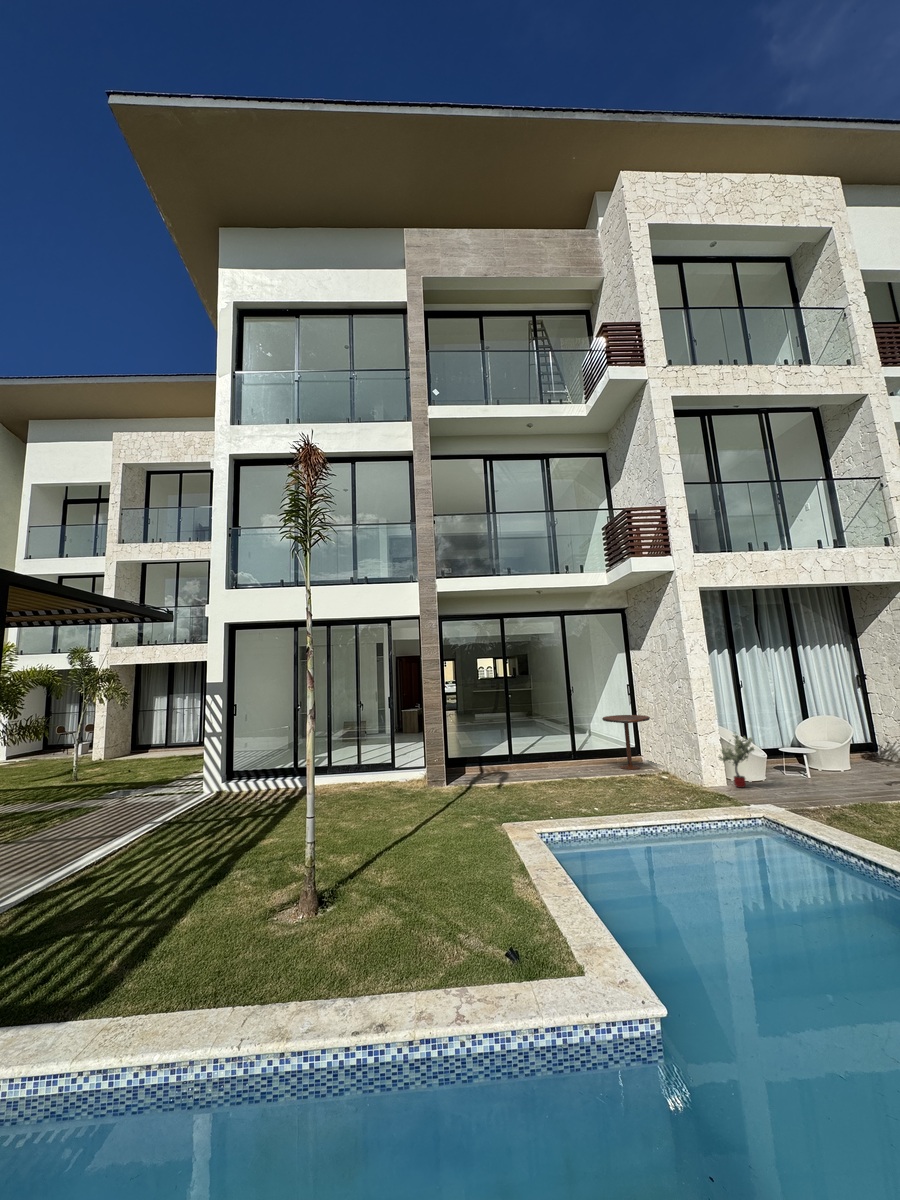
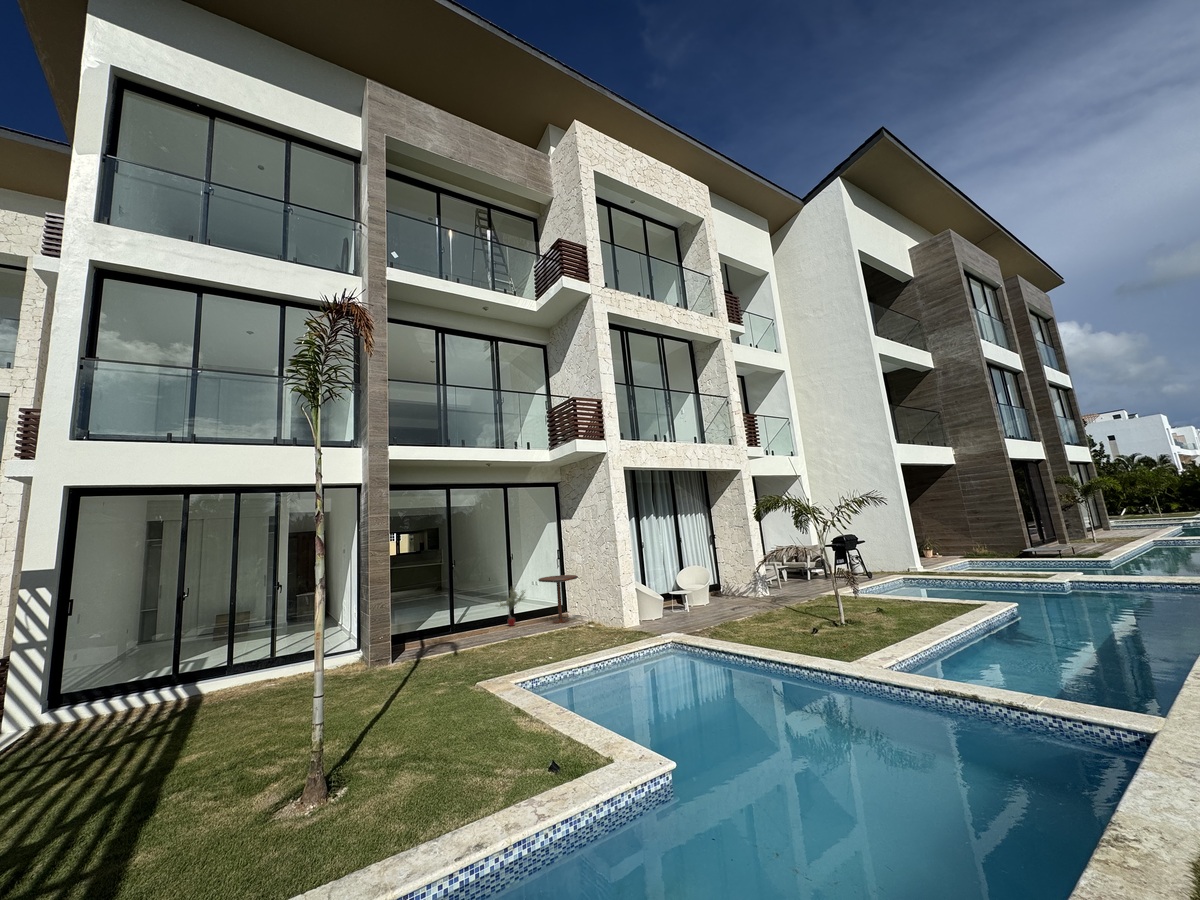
potted tree: present [718,732,754,788] -> present [497,588,525,626]

